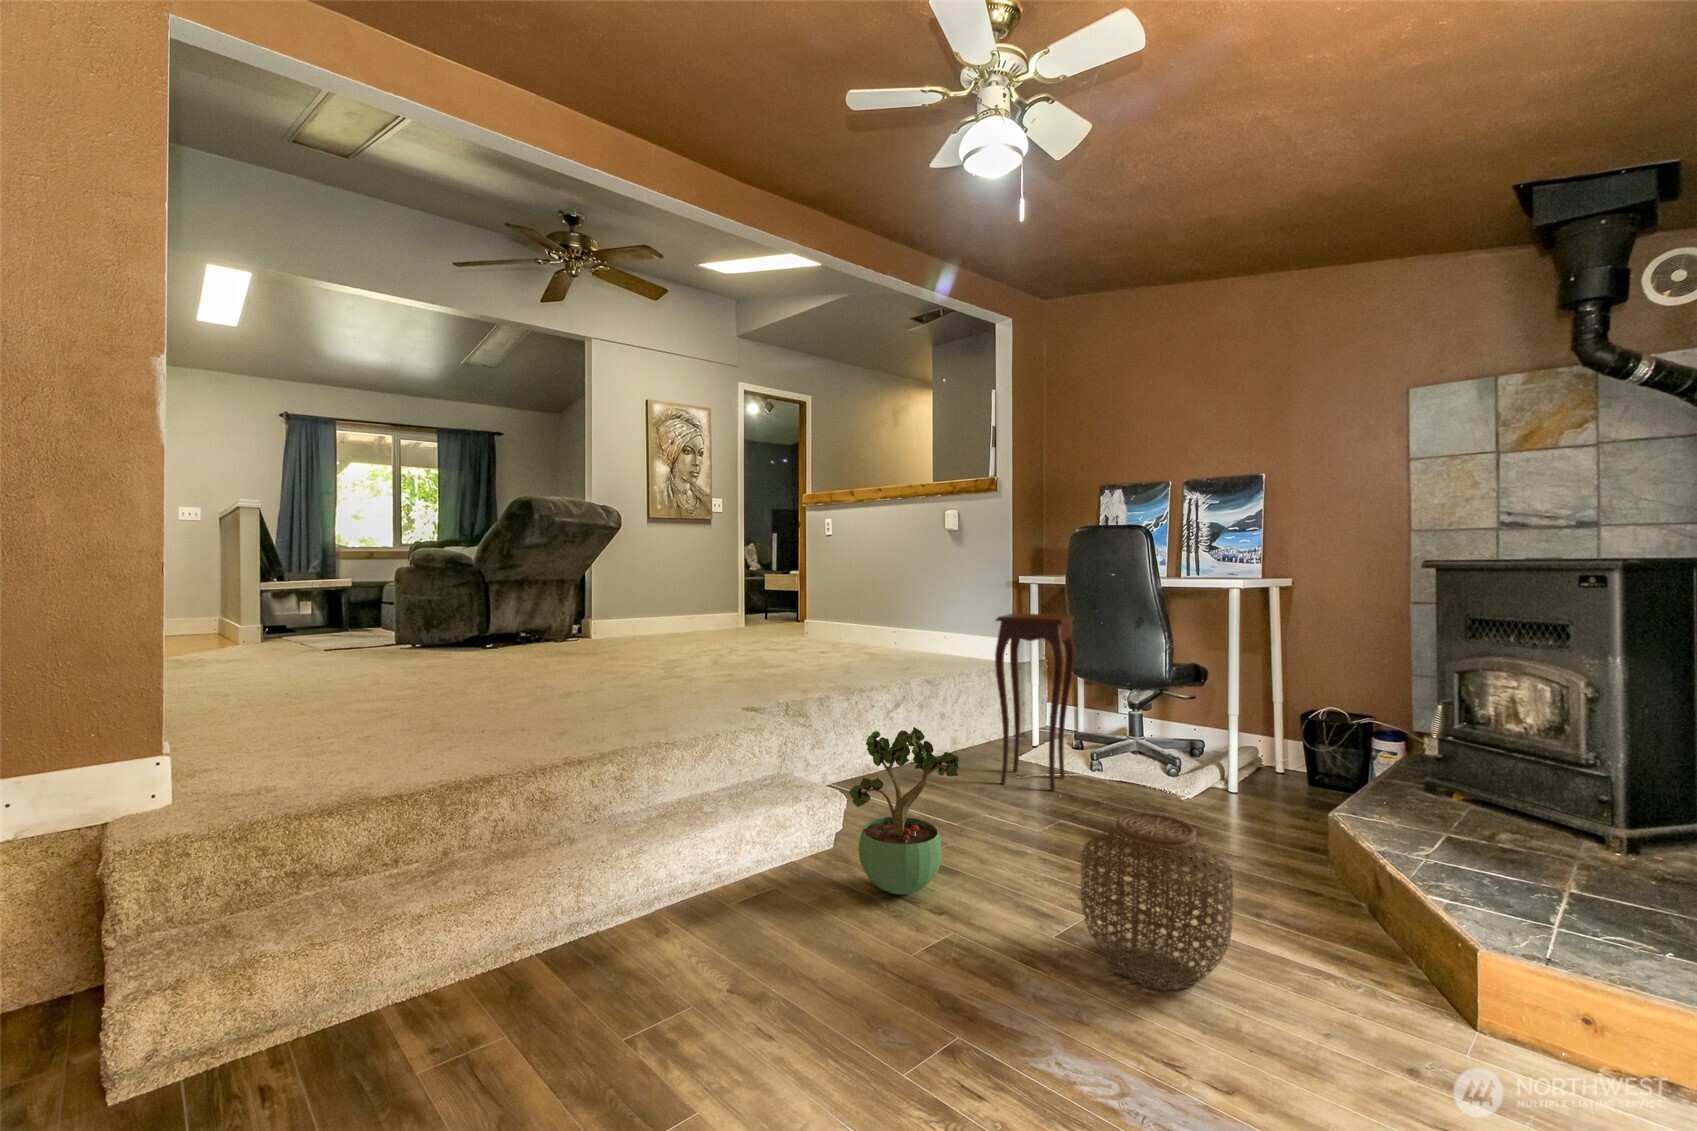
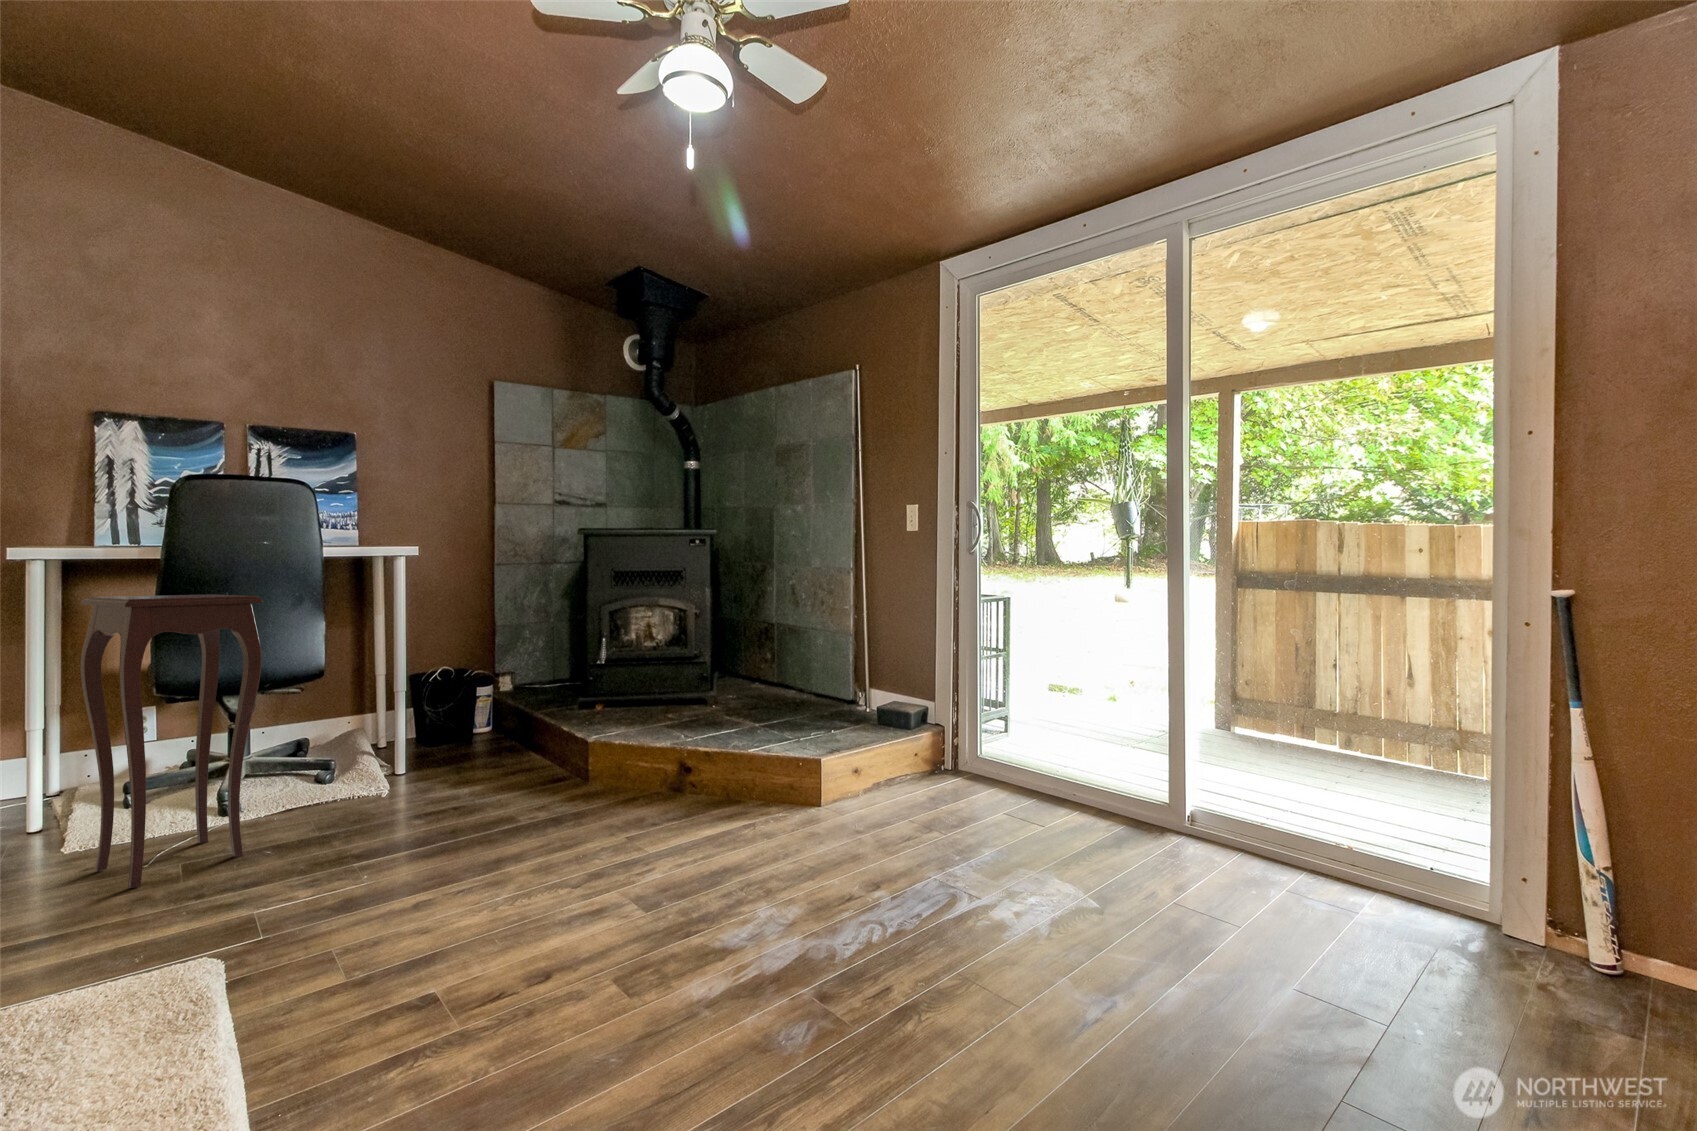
potted plant: present [849,727,959,895] -> none [345,741,516,1032]
woven basket: present [1081,813,1233,990] -> none [657,736,785,890]

